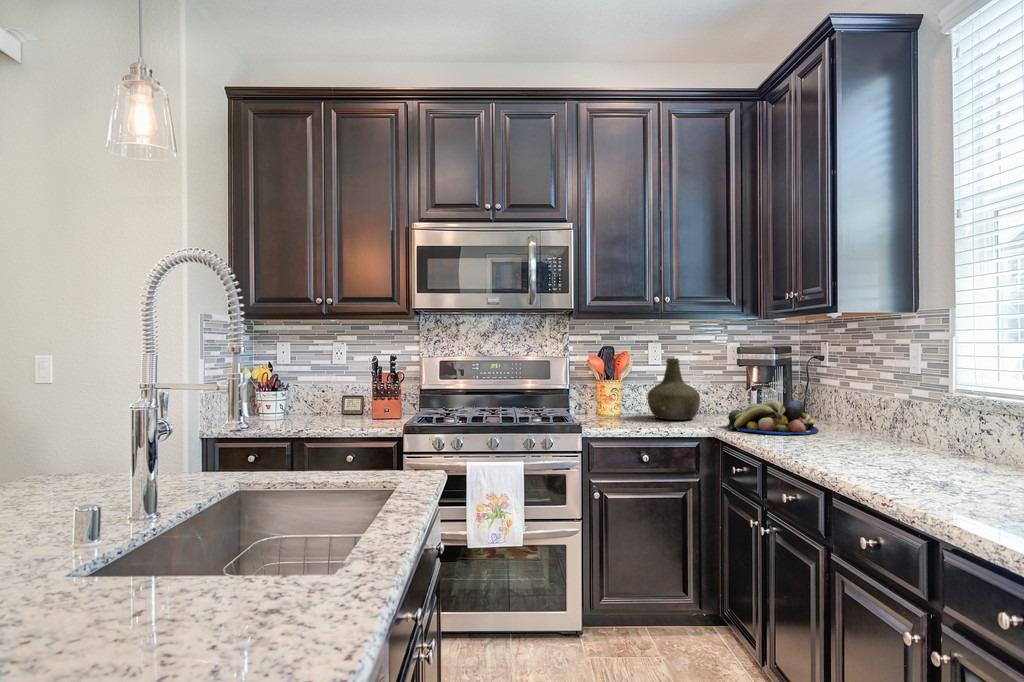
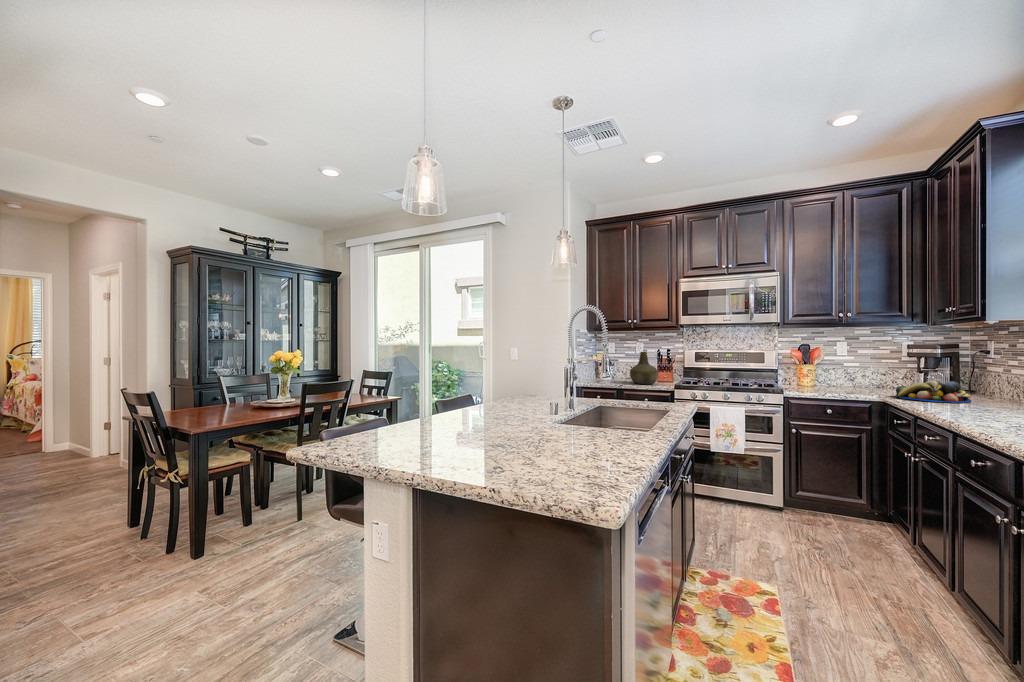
bottle: present [647,358,700,420] -> present [630,352,658,384]

